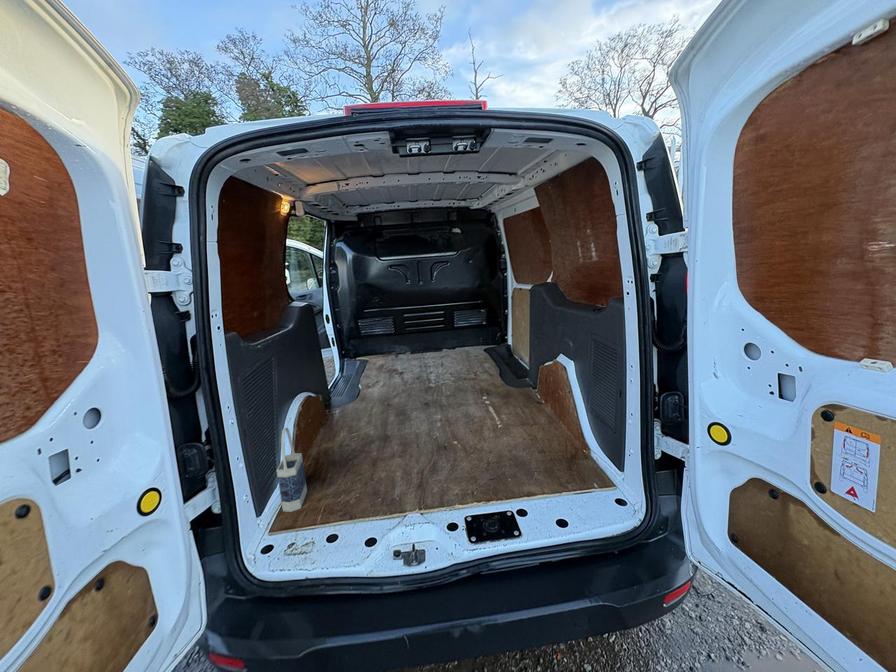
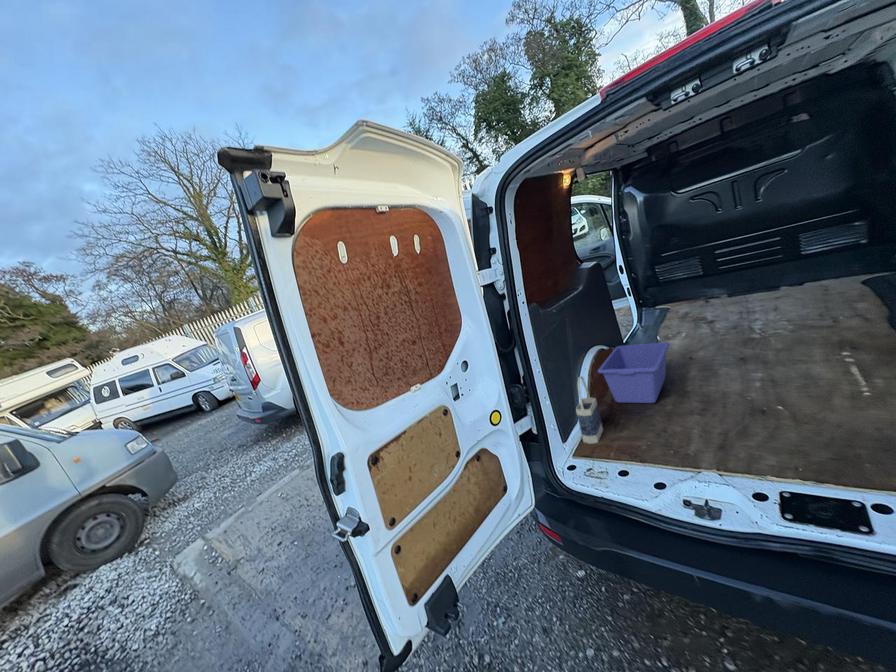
storage bin: none [303,390,373,456] -> present [598,342,670,403]

